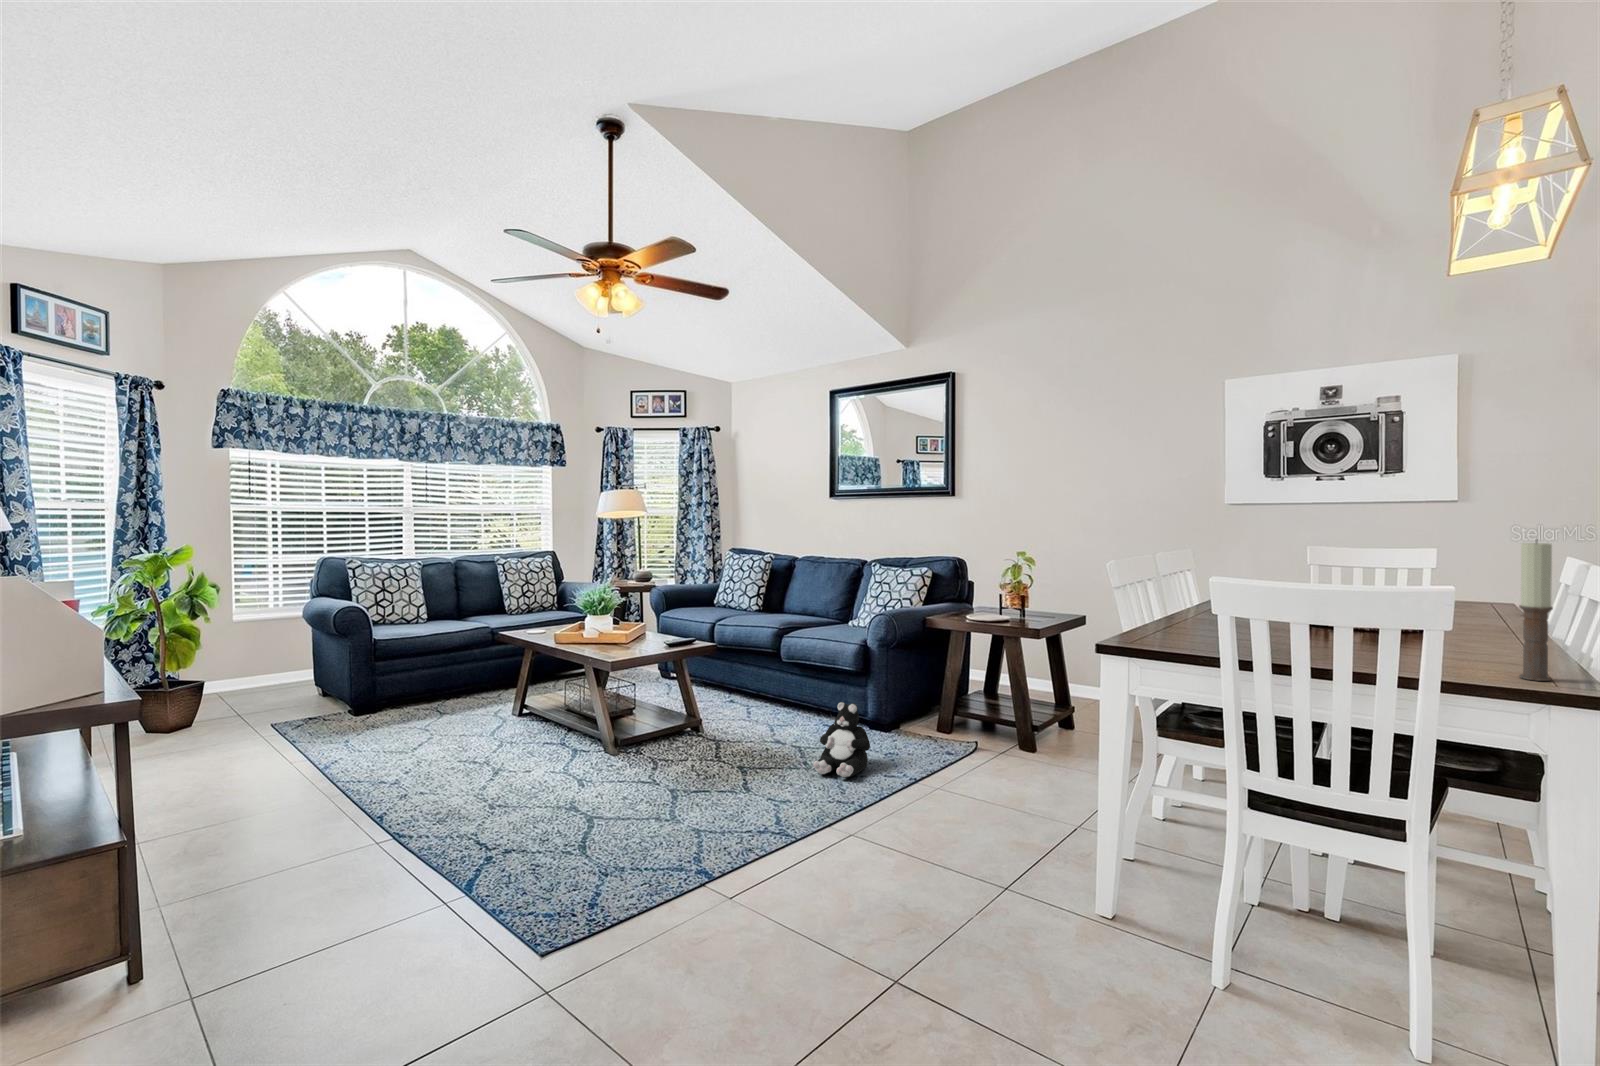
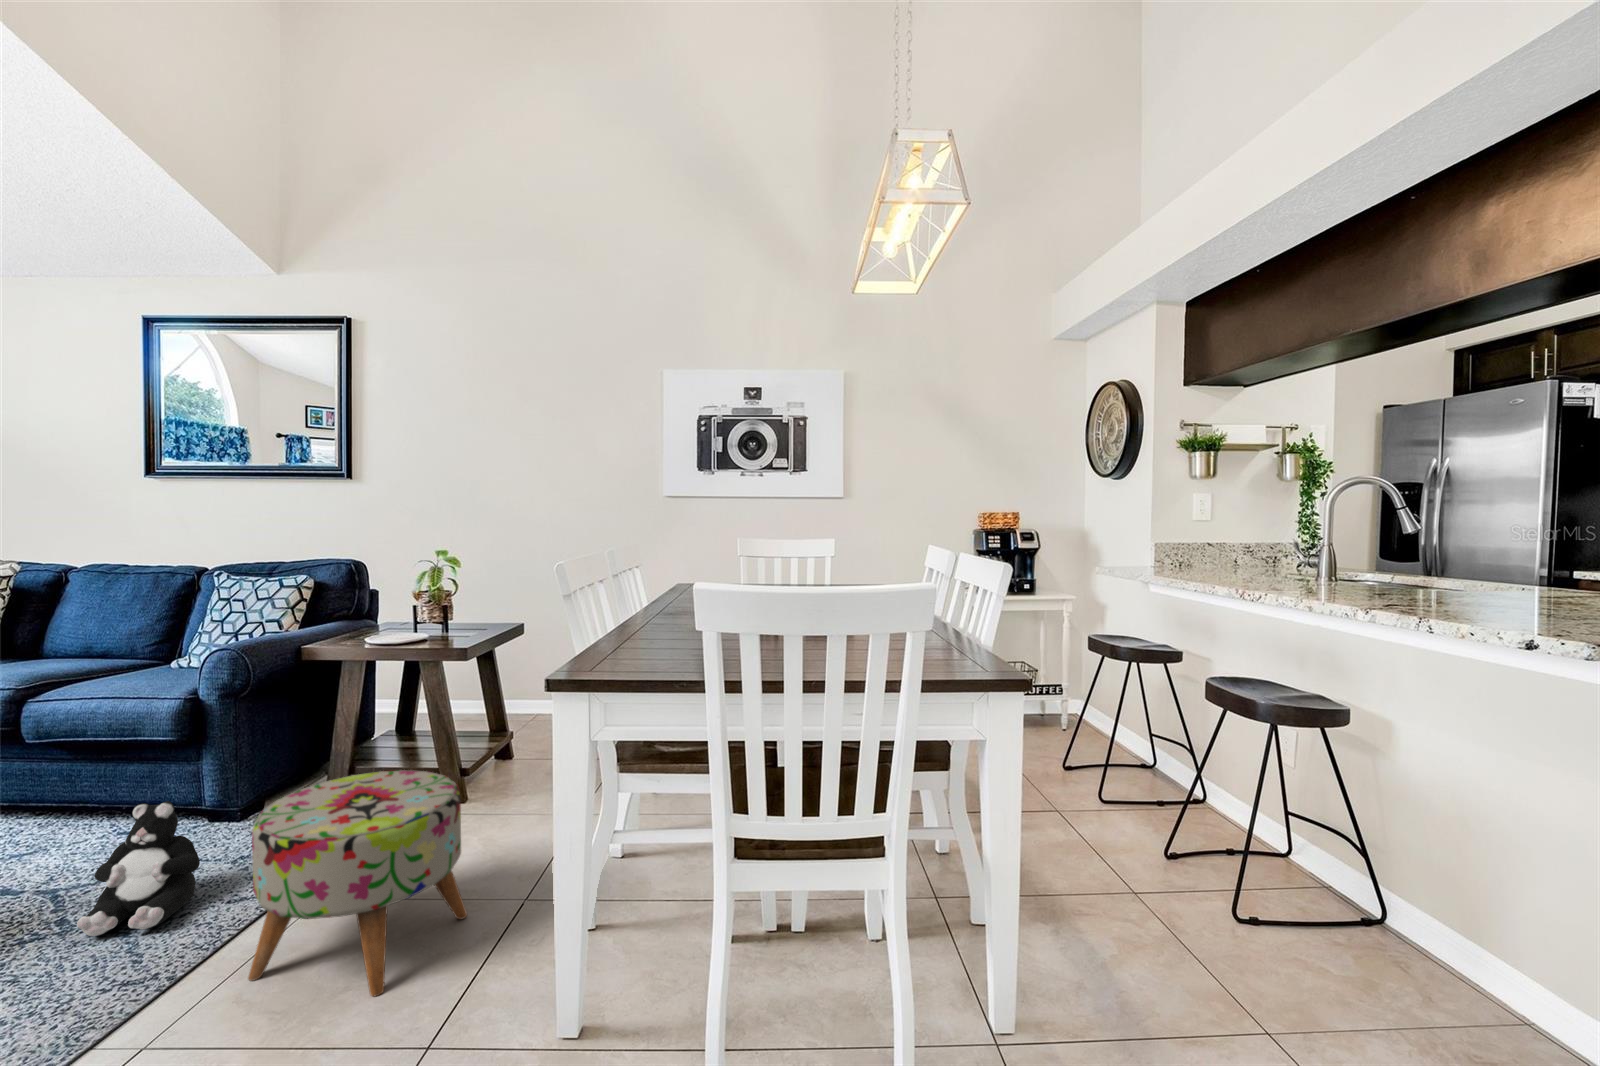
candle: present [1519,541,1553,681] -> none [953,538,977,672]
ottoman: none [898,704,1033,851] -> present [248,770,467,996]

